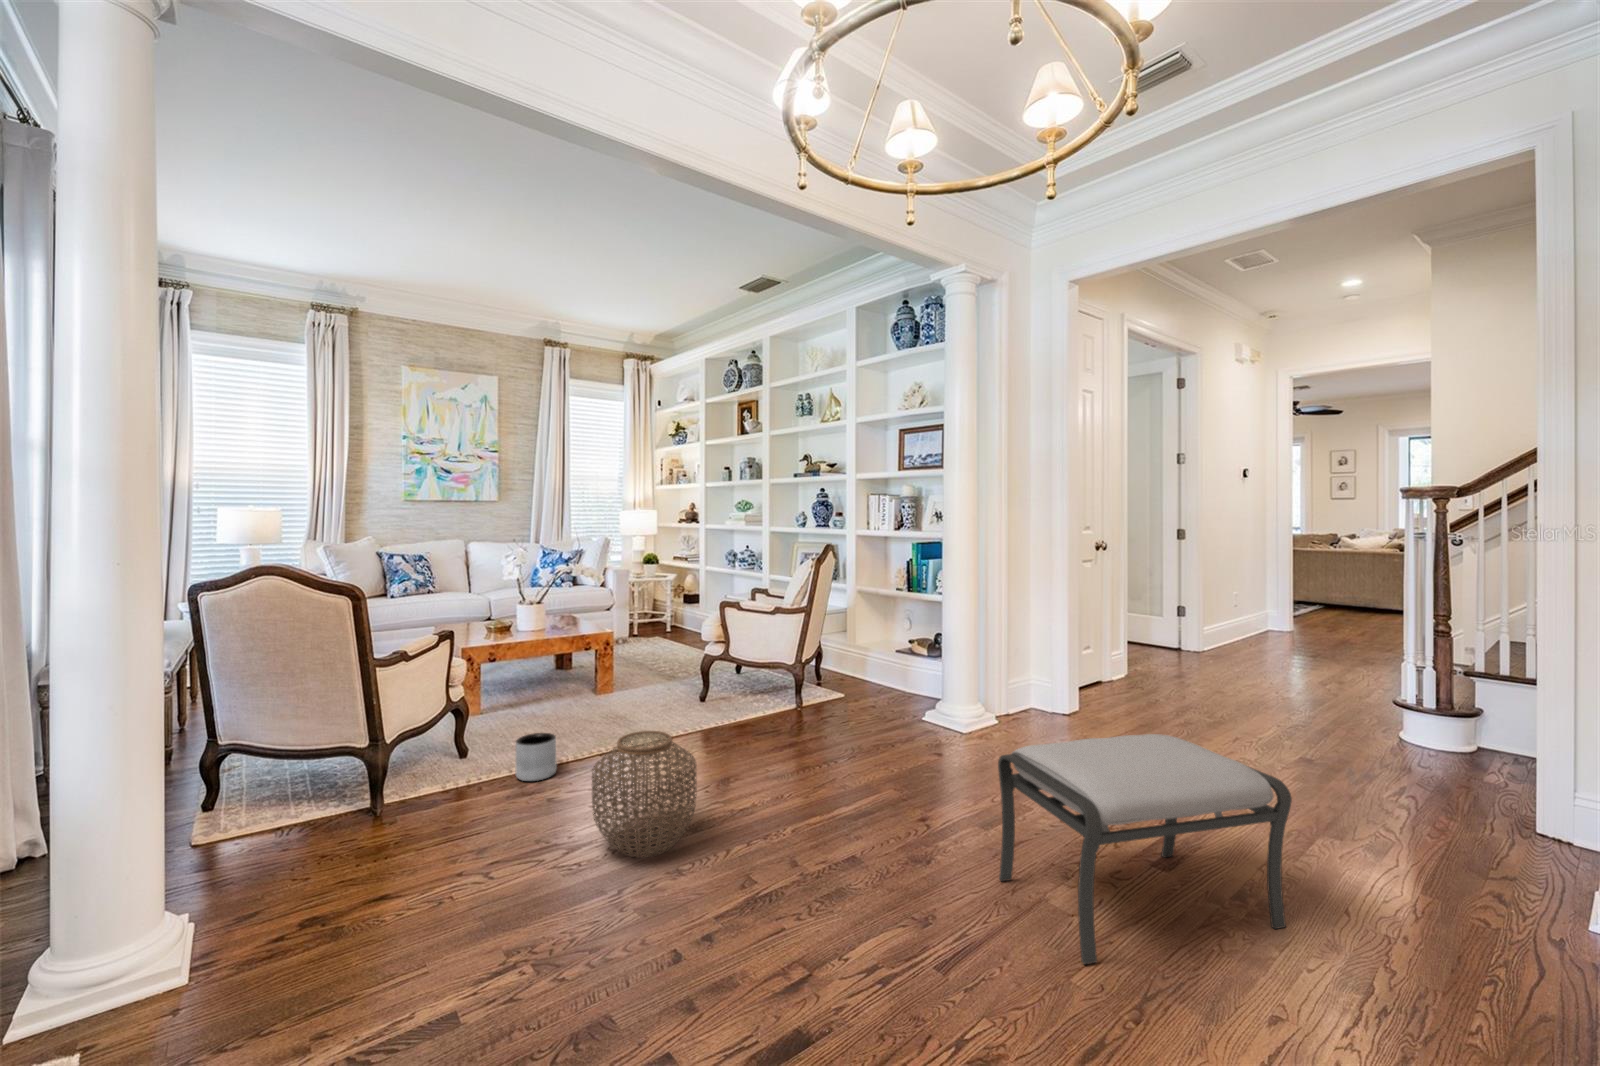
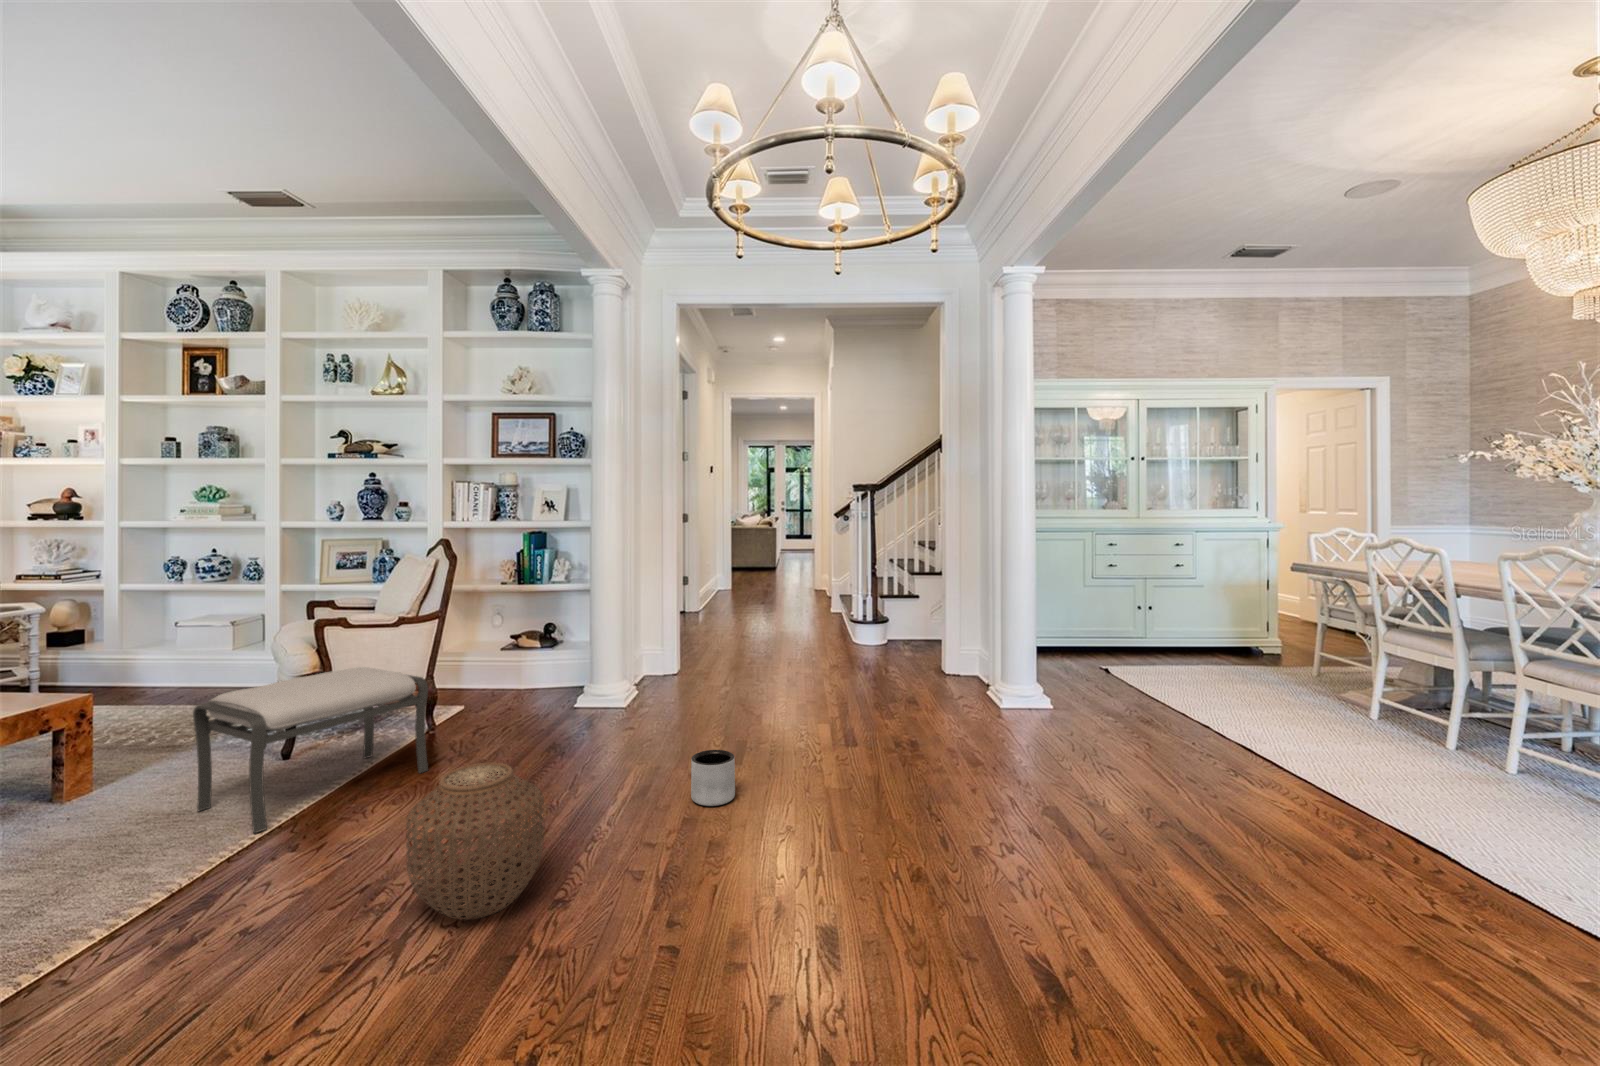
planter: present [515,733,557,781] -> present [691,750,735,806]
ottoman: present [998,734,1292,964] -> present [193,667,428,833]

